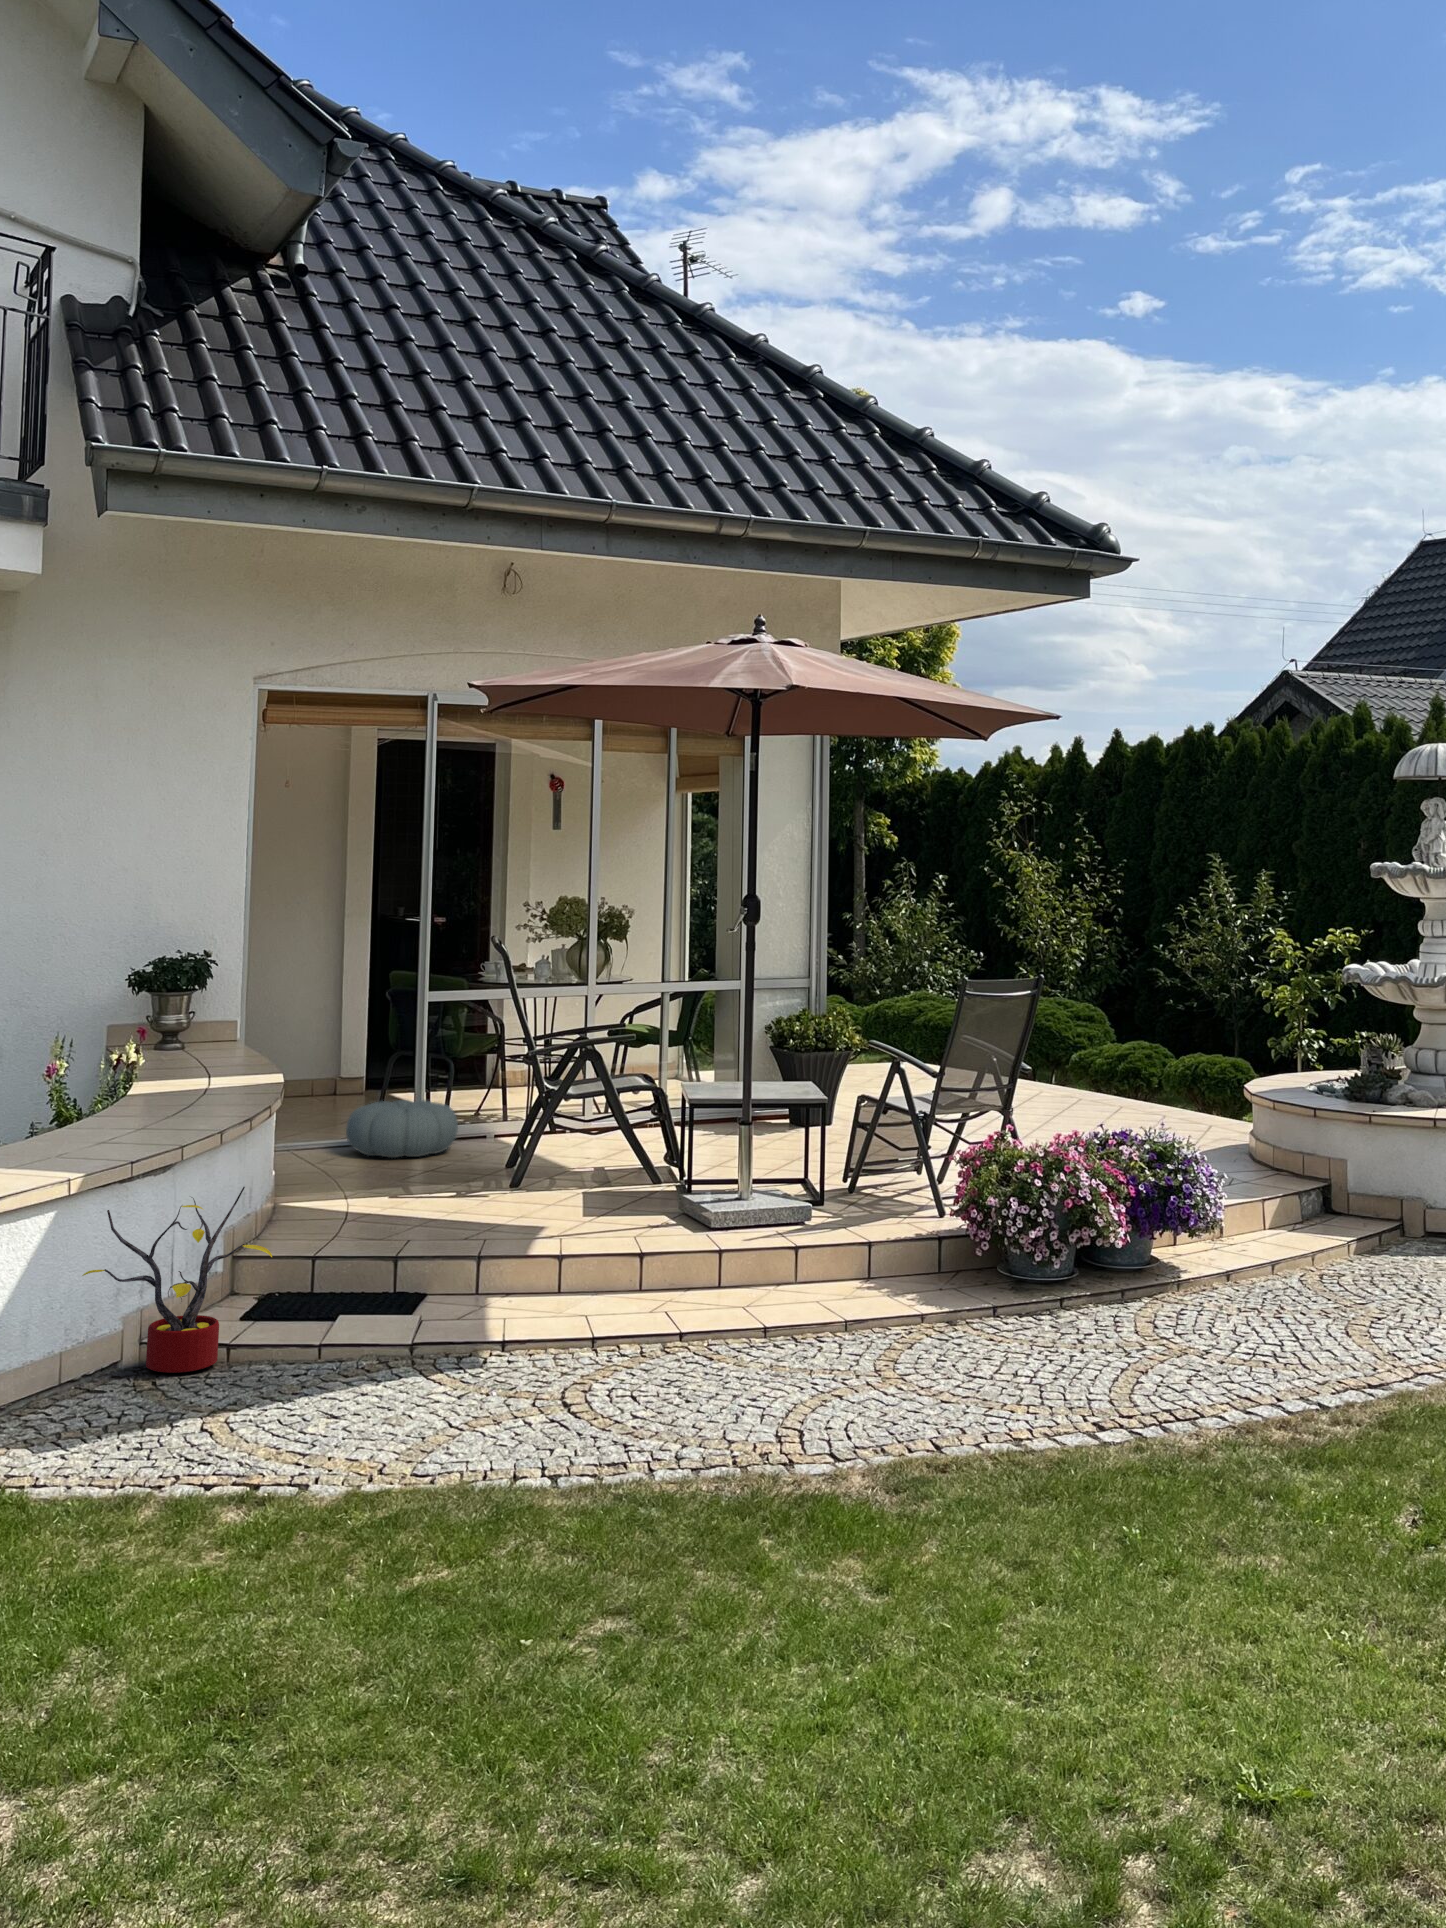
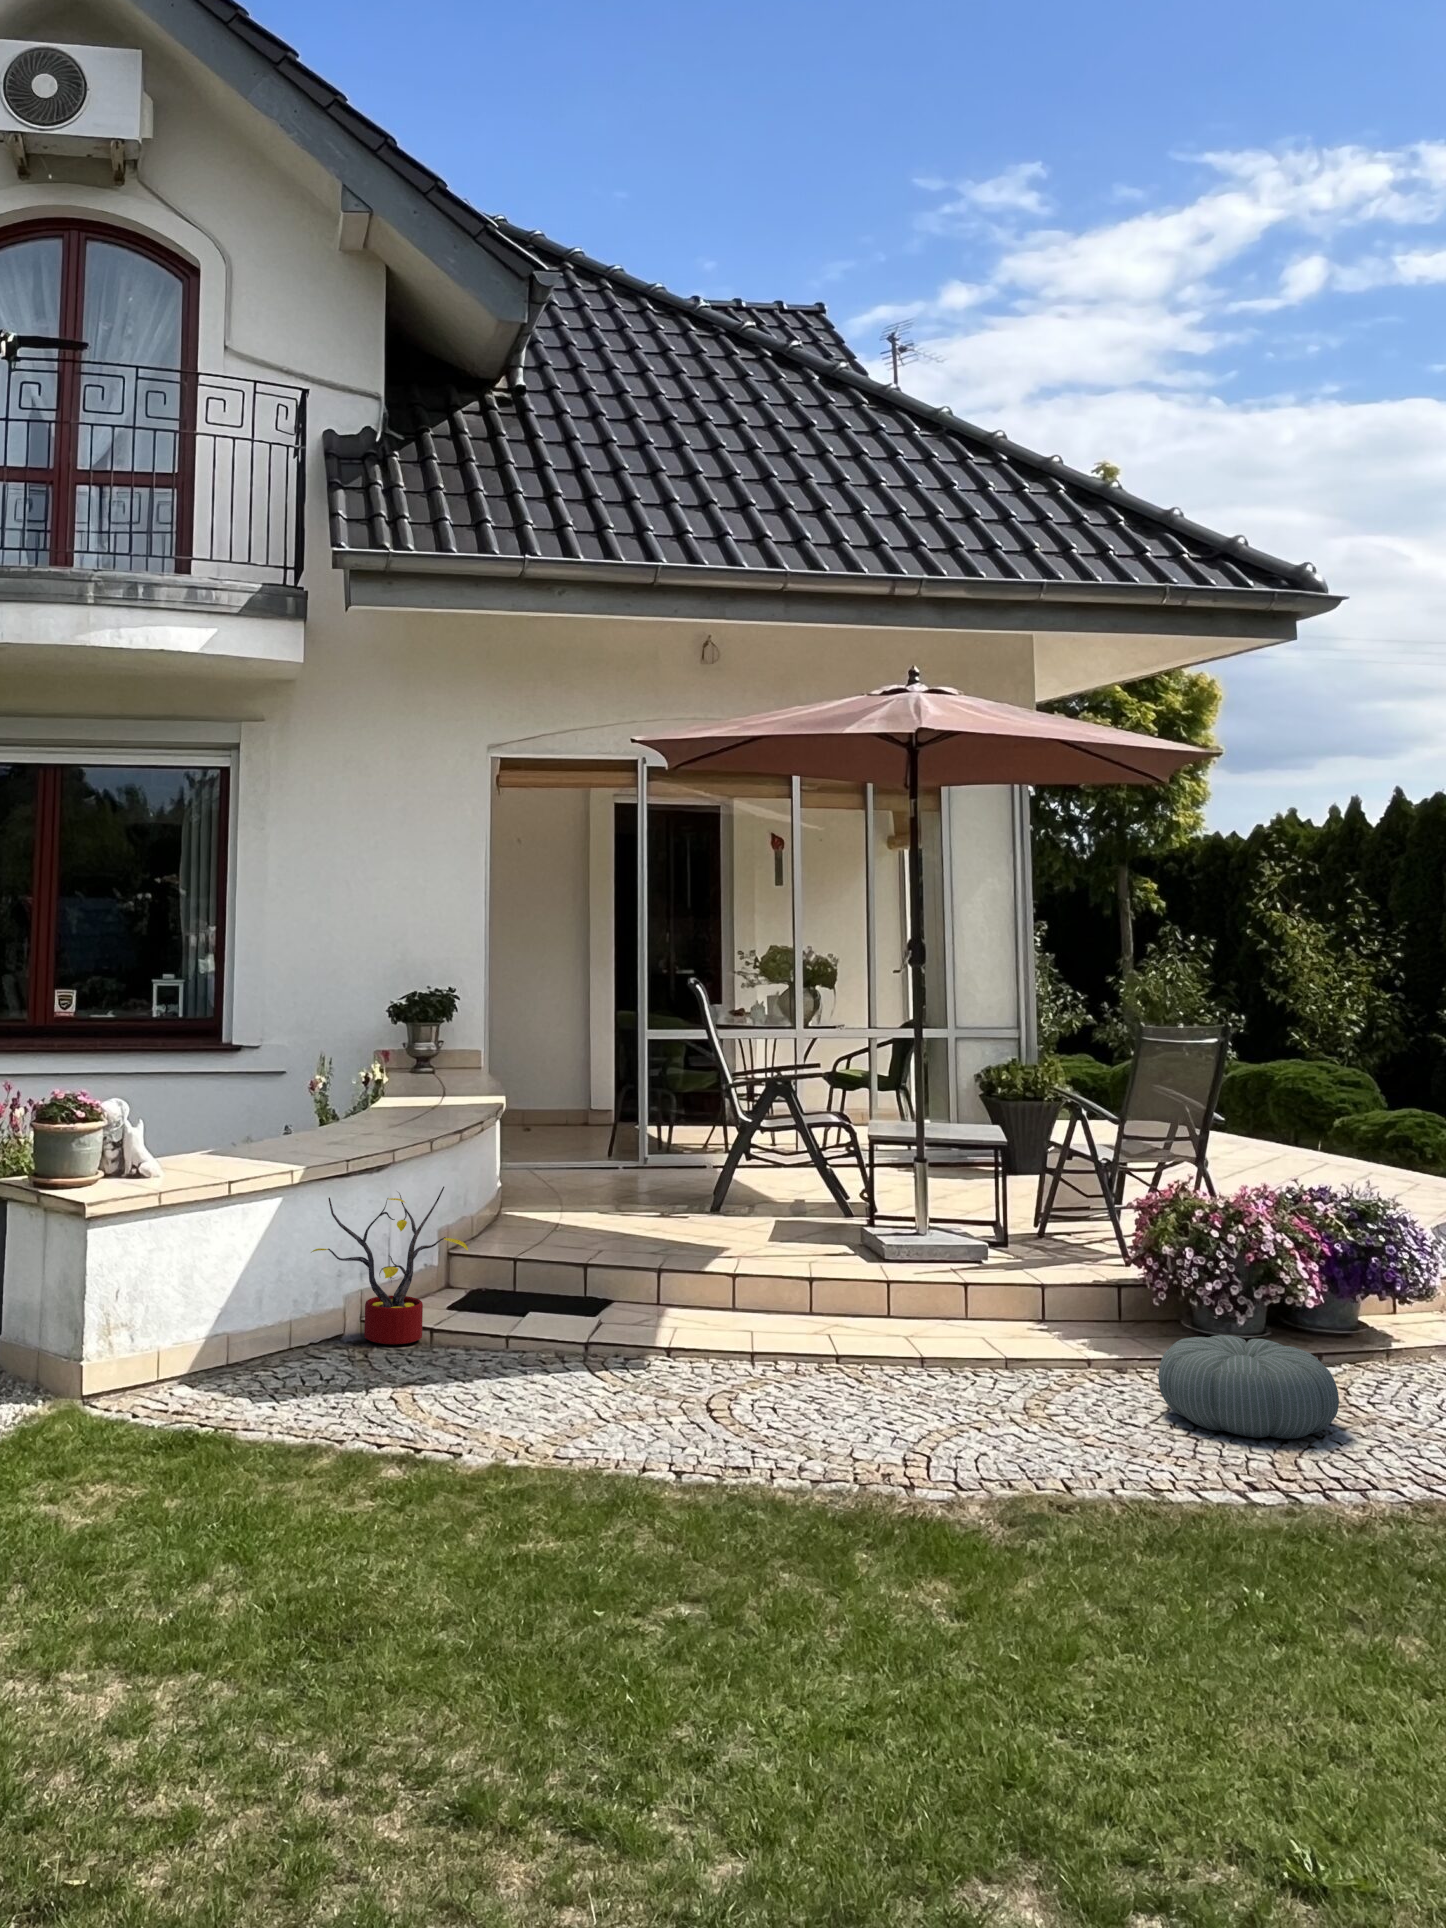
pouf: present [346,1100,458,1158] -> present [1158,1335,1339,1439]

